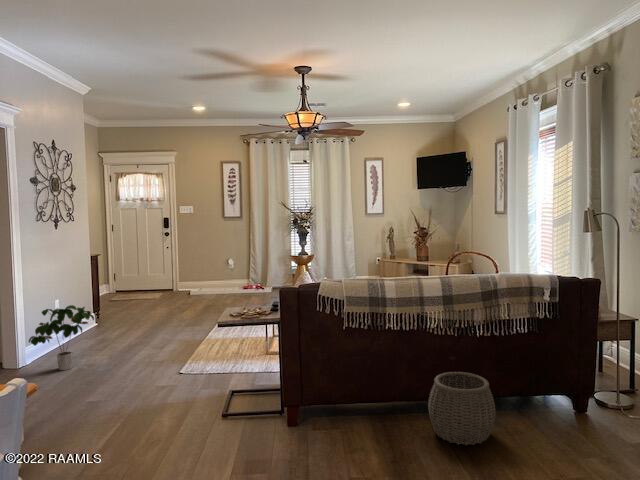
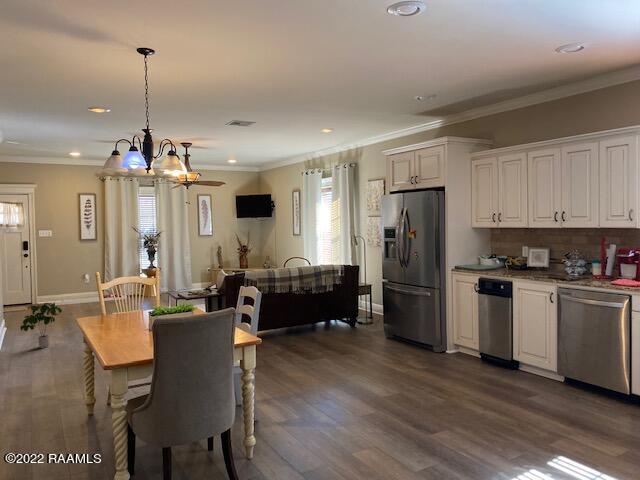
woven basket: present [428,372,495,445] -> none [296,311,325,340]

